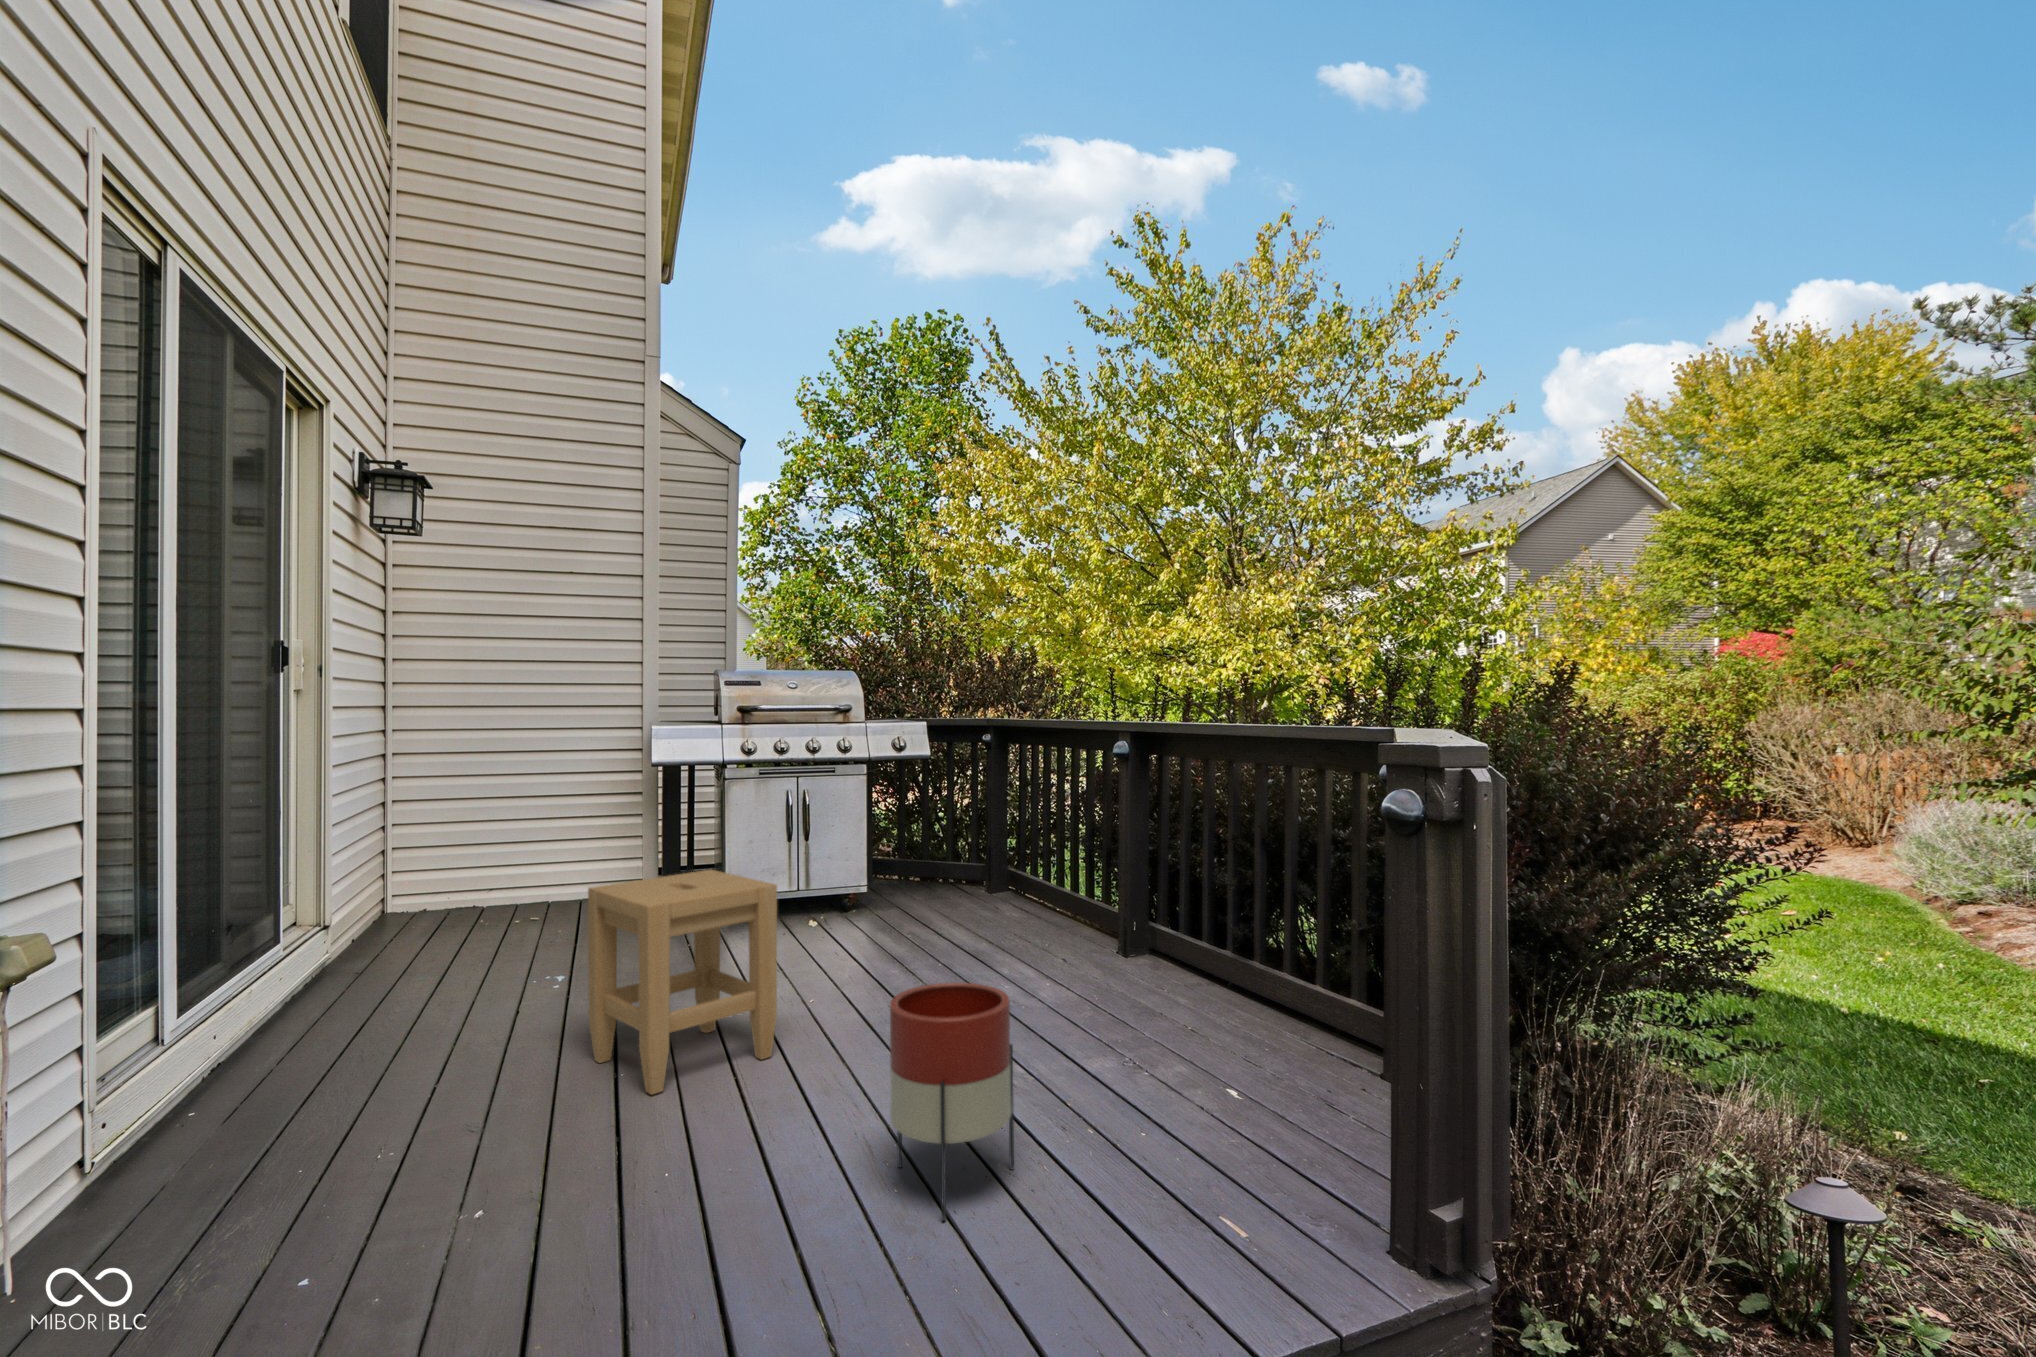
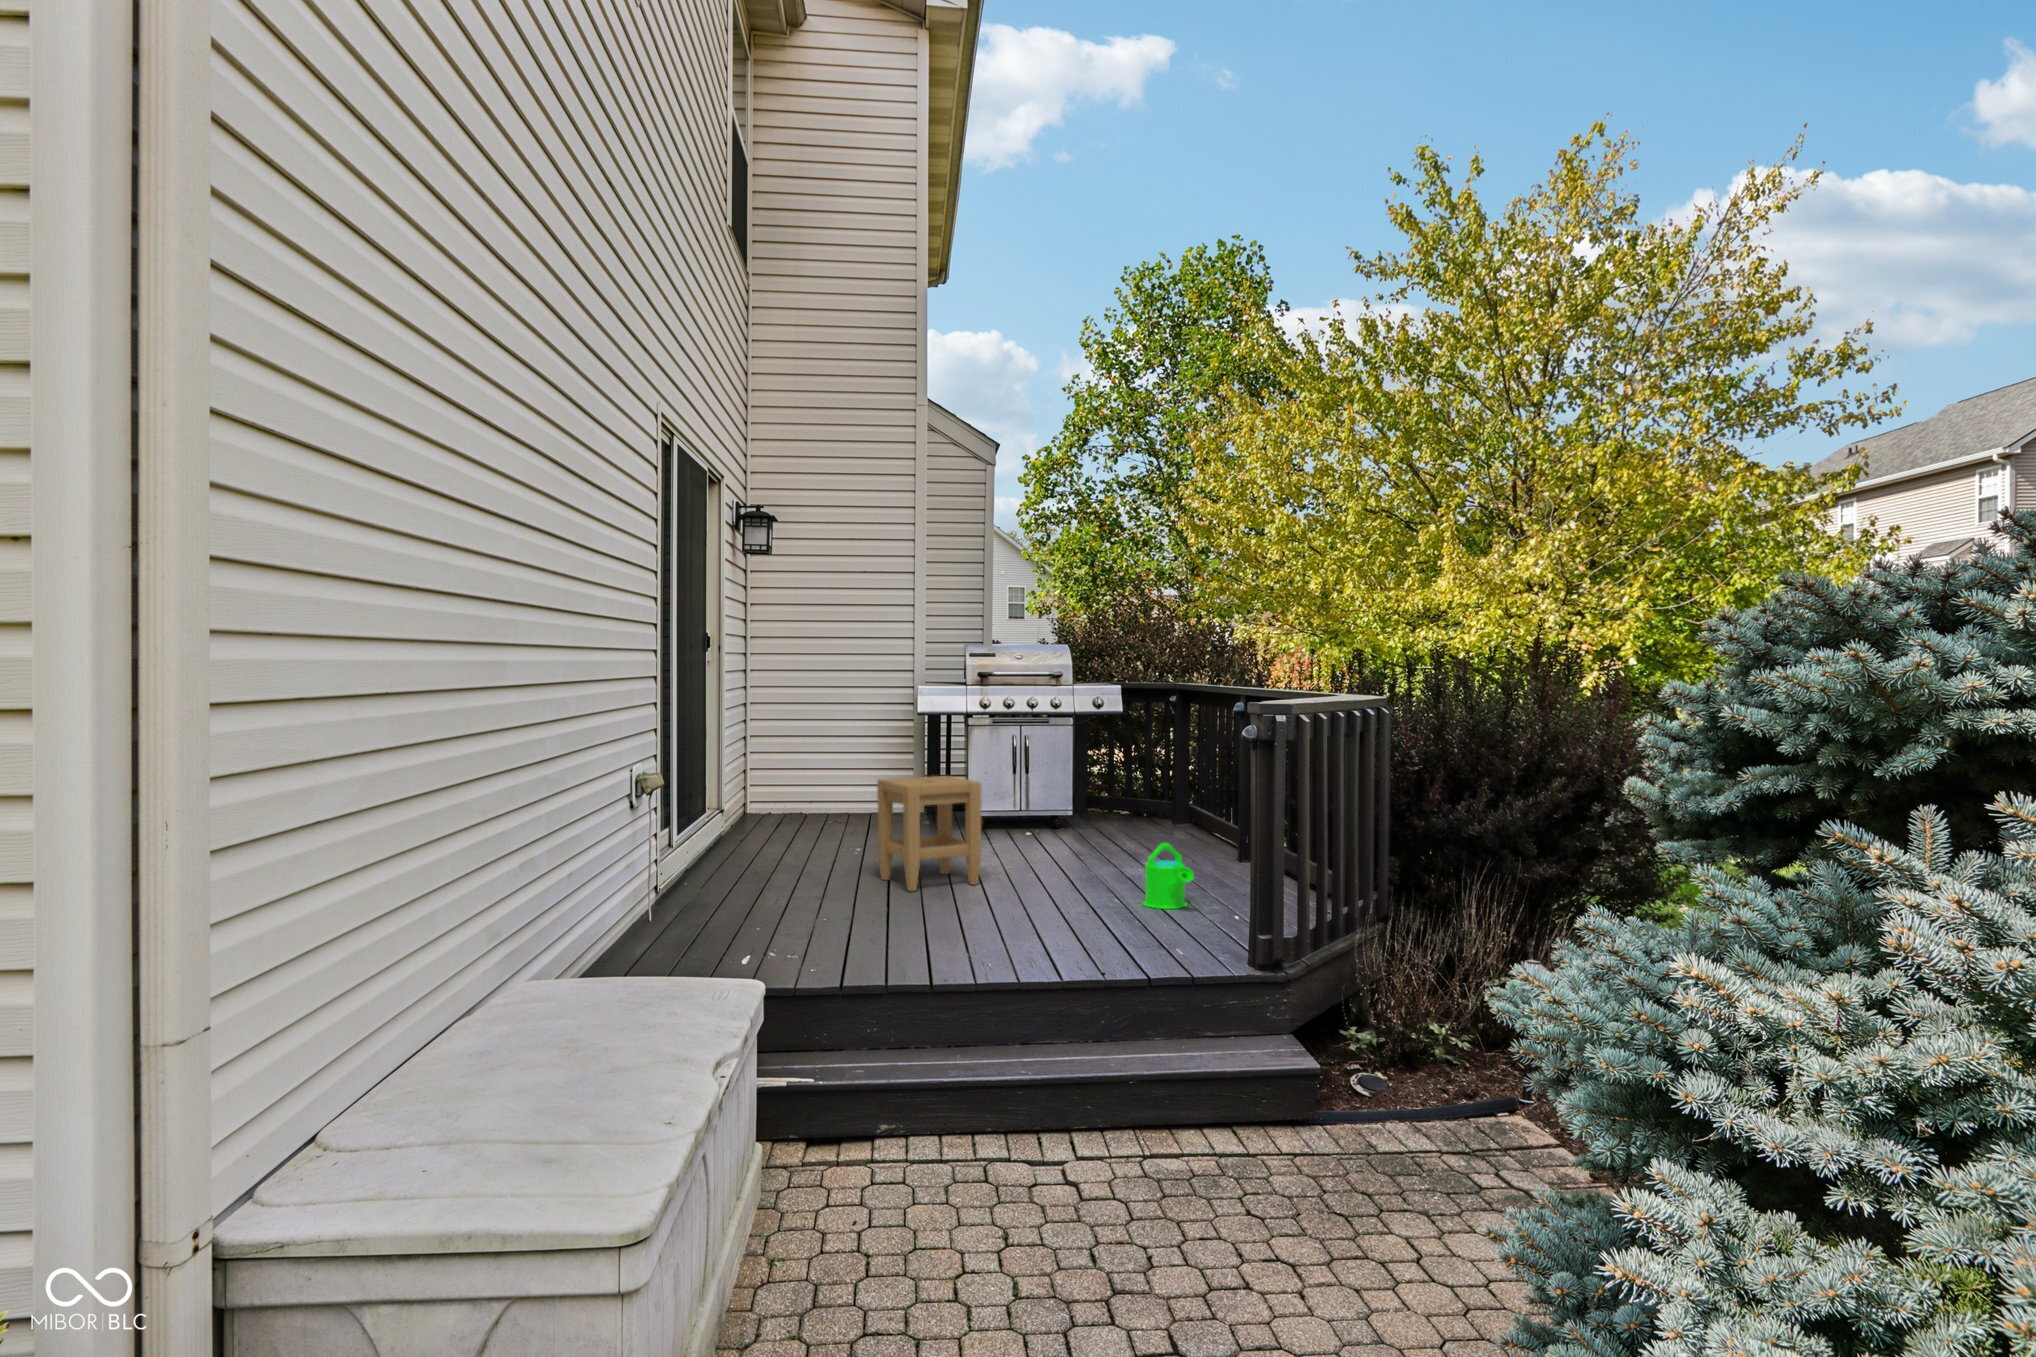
watering can: none [1058,975,1164,1093] -> present [1143,843,1194,909]
planter: present [890,982,1014,1221] -> none [1020,827,1087,934]

